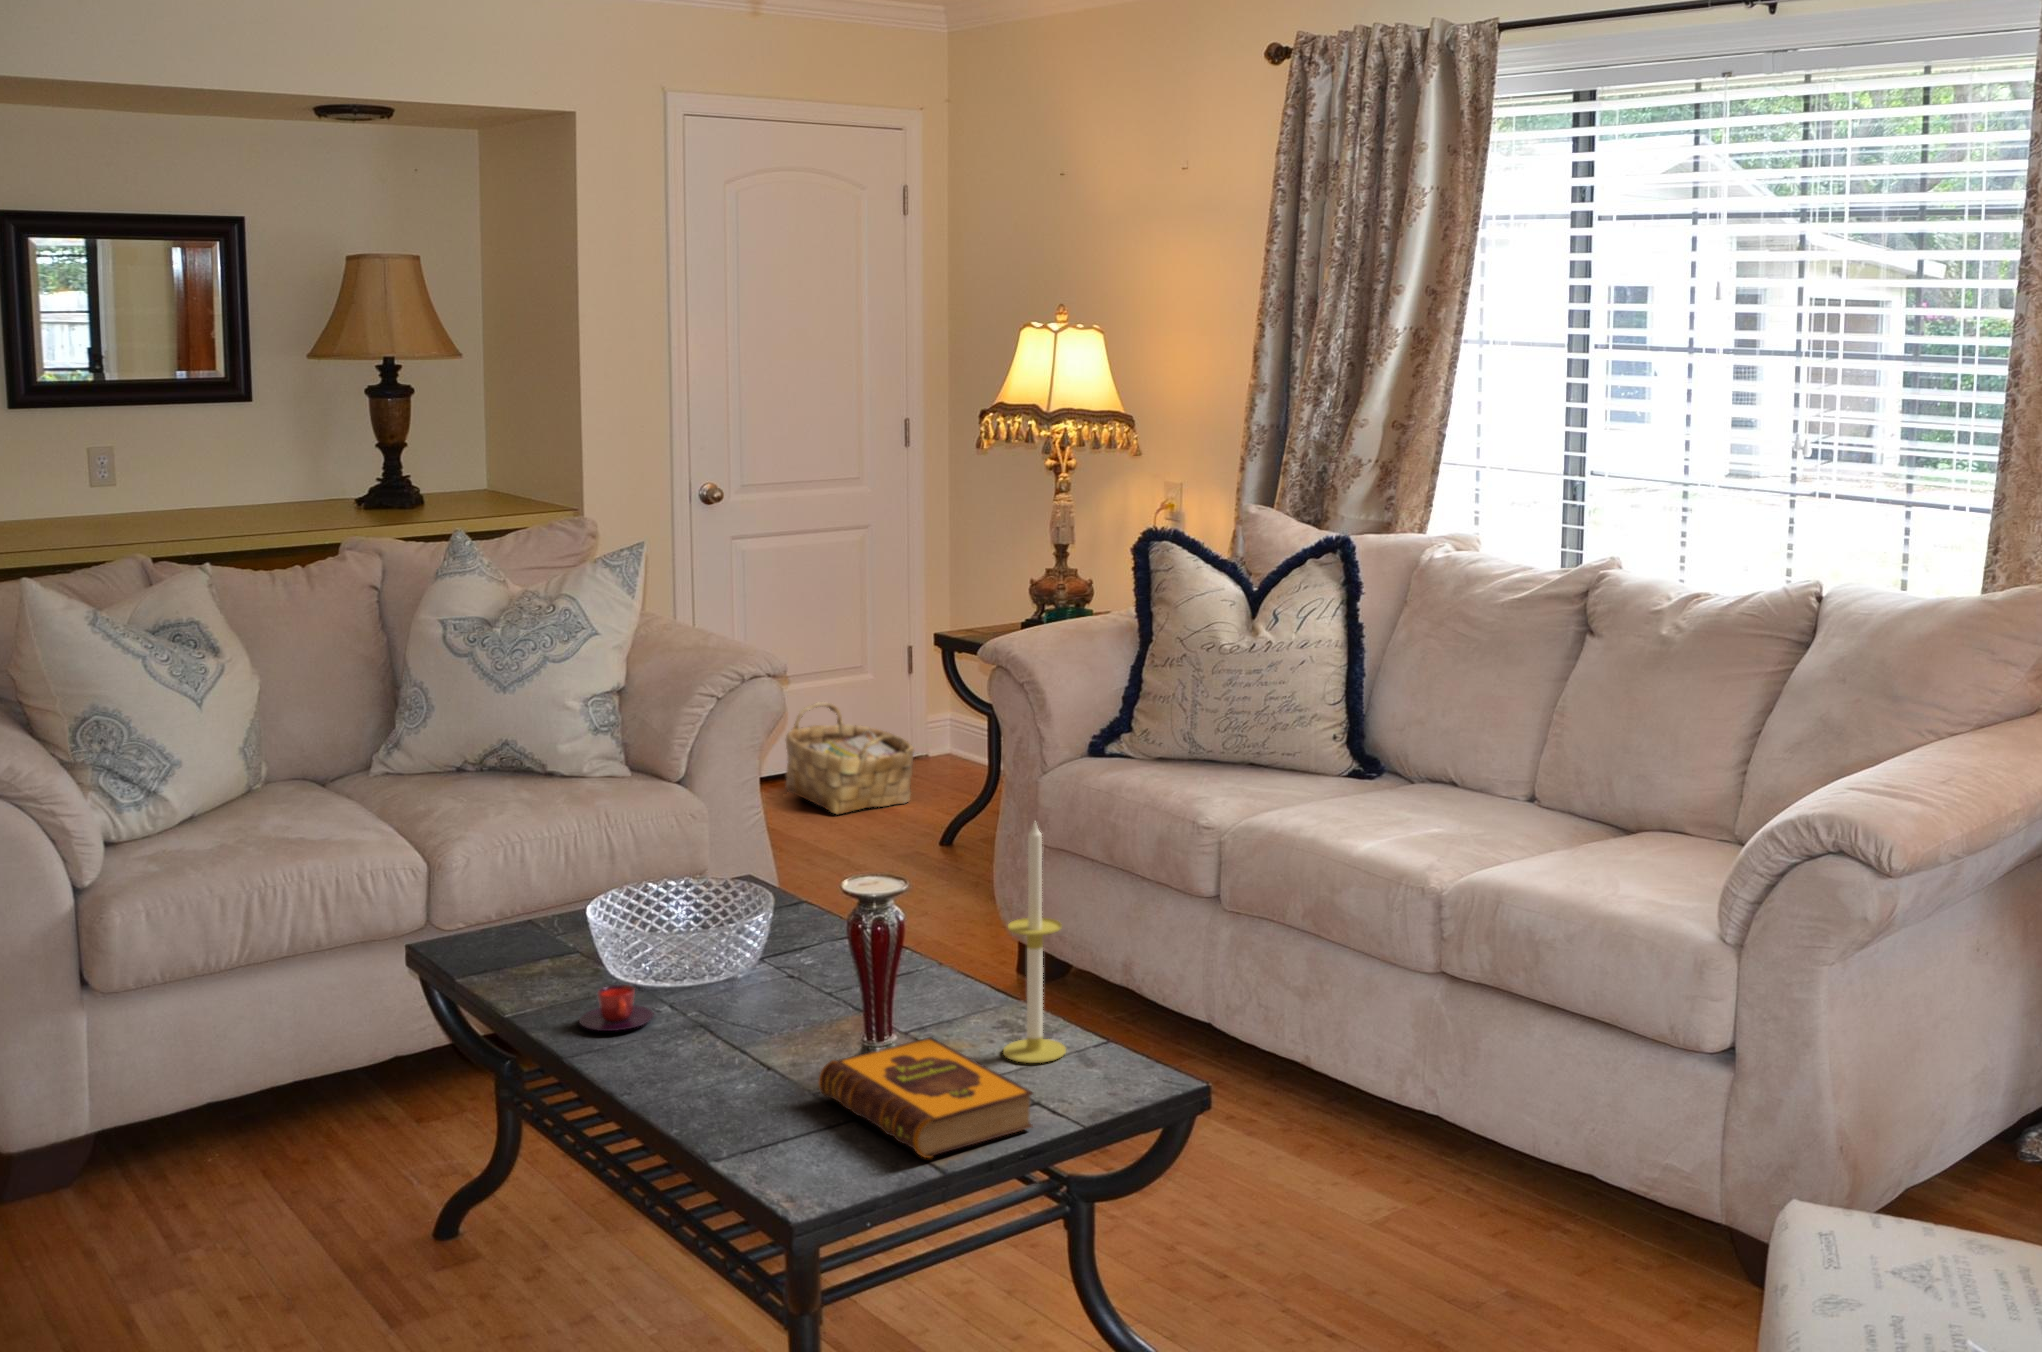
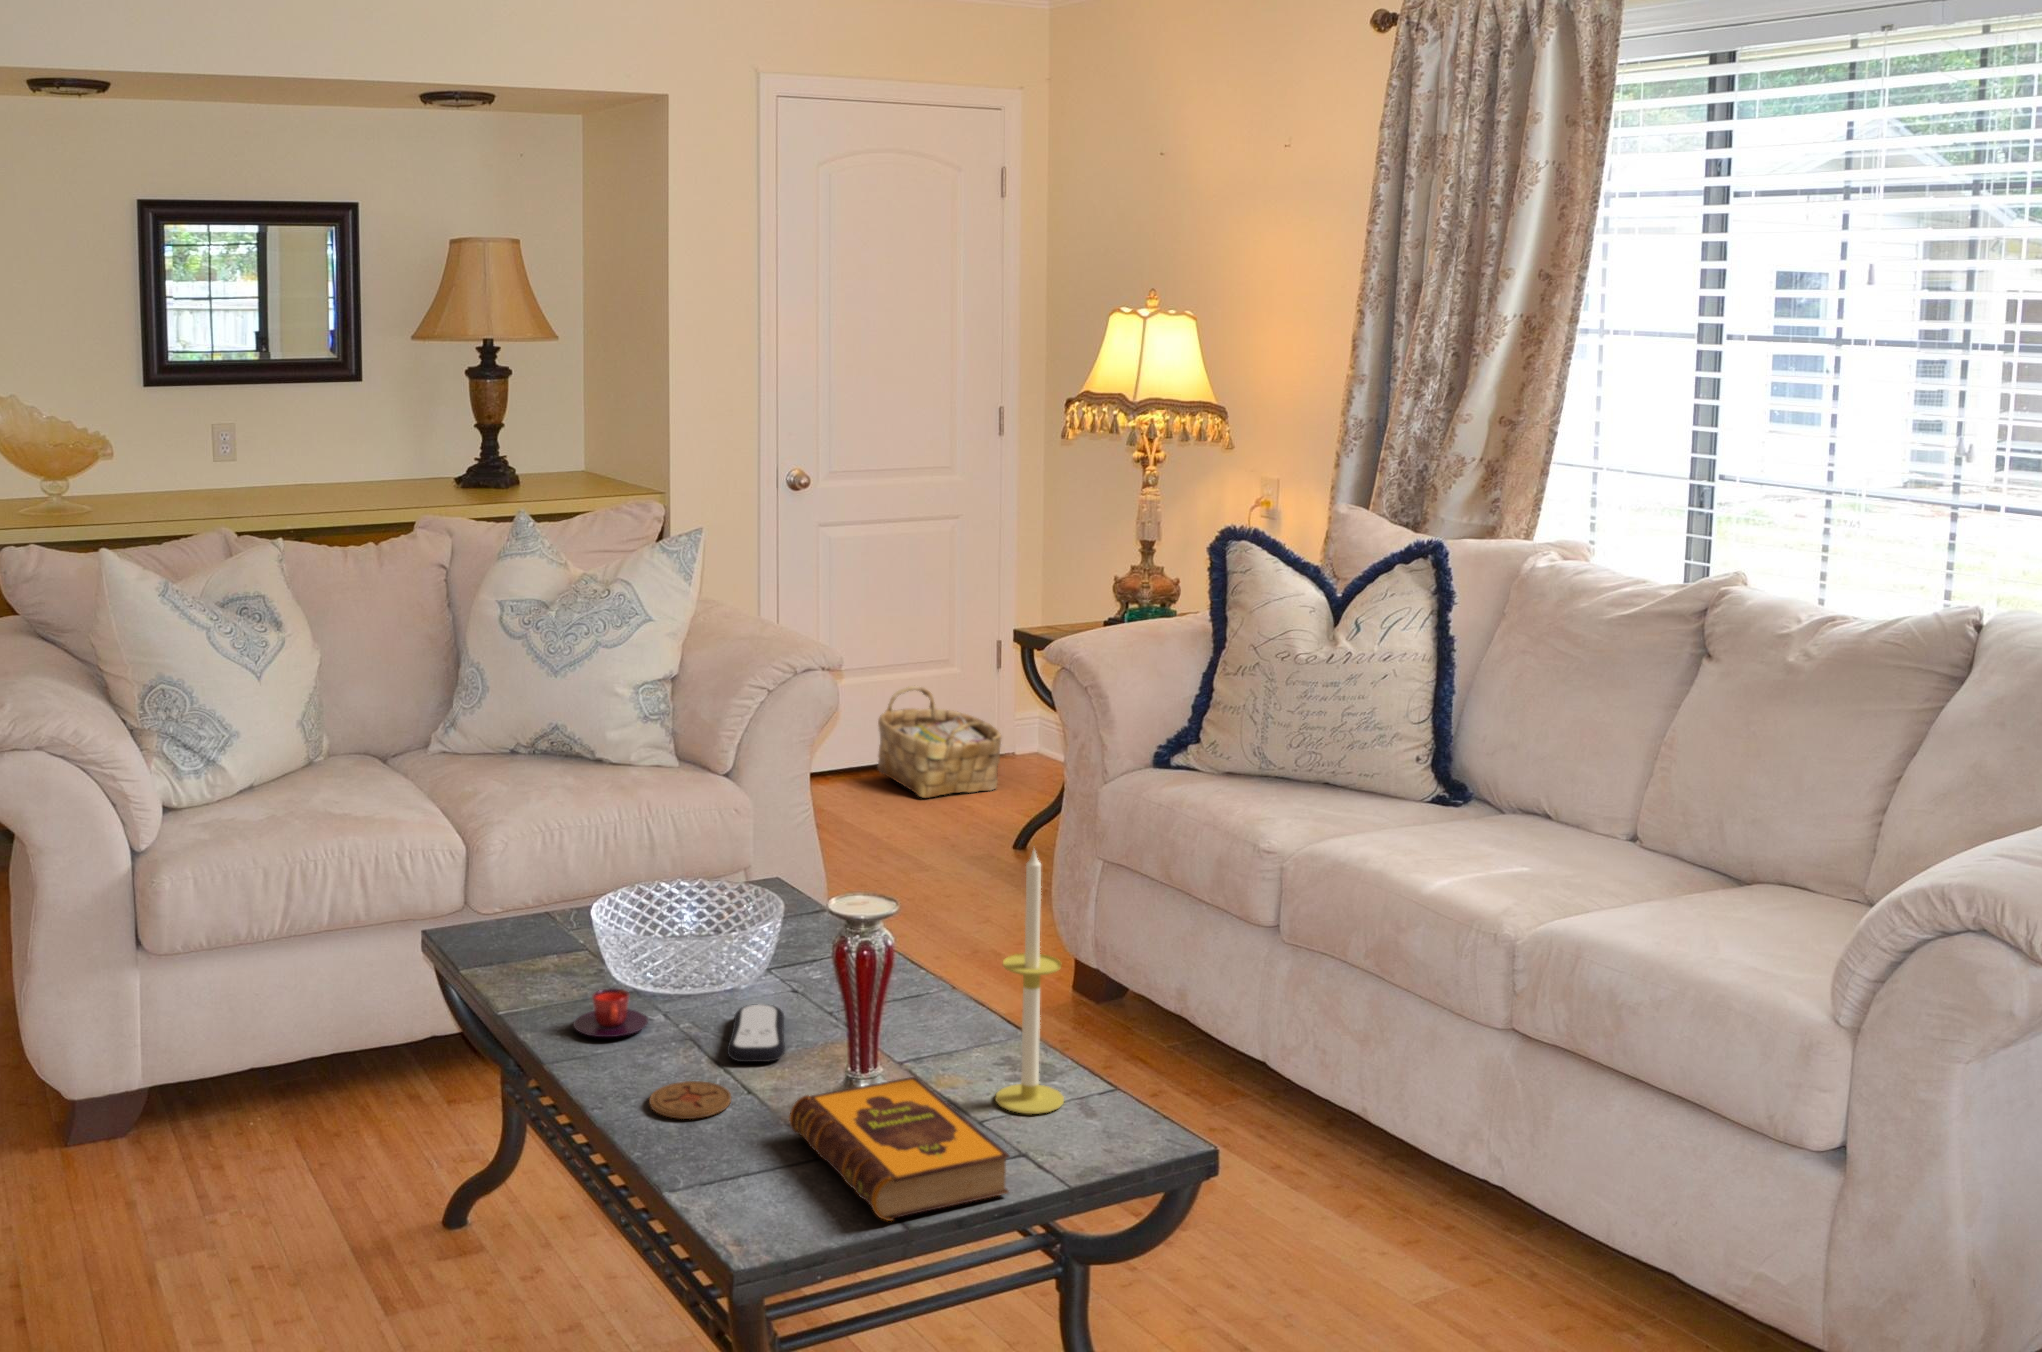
remote control: none [739,990,796,1042] -> present [727,1004,785,1062]
coaster: none [675,1061,754,1094] -> present [649,1081,731,1119]

